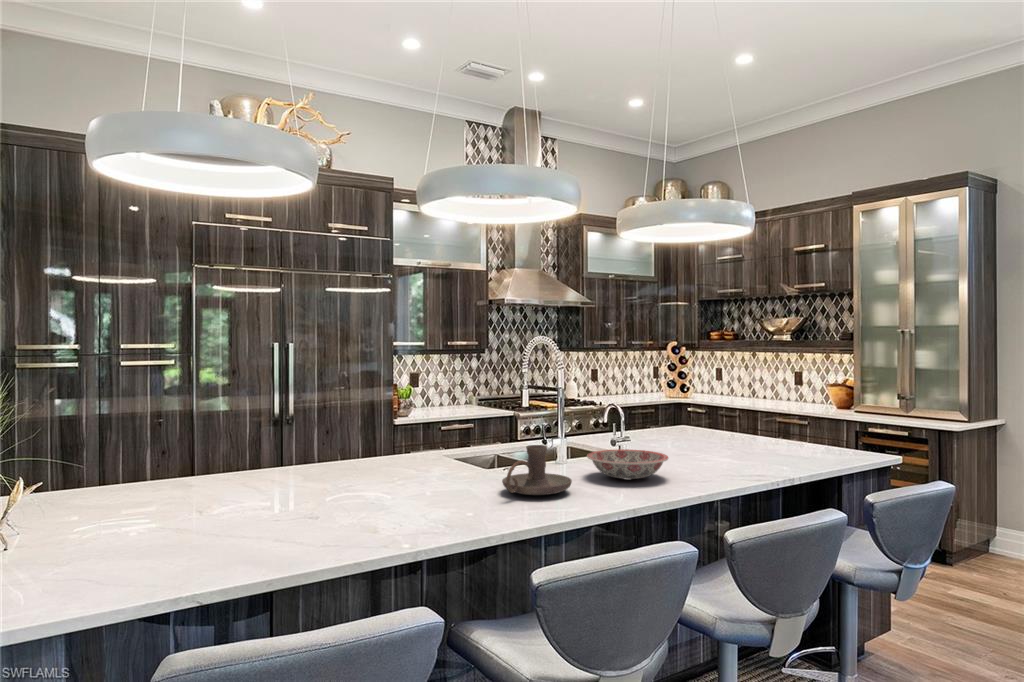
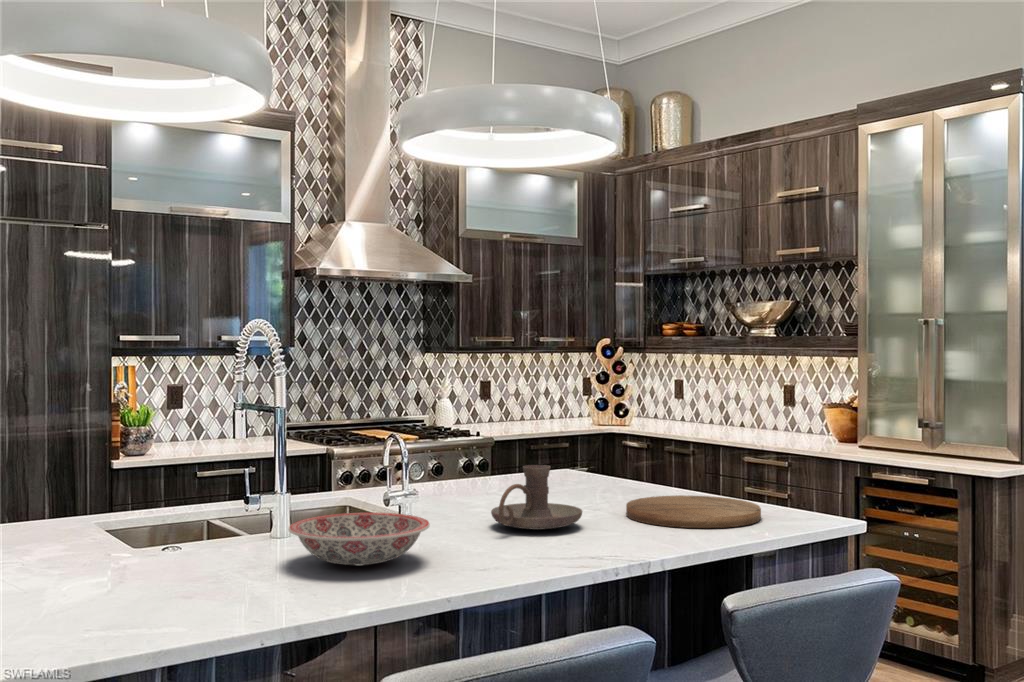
cutting board: none [752,441,839,460] -> present [626,495,761,528]
candle holder: present [502,445,572,495] -> present [491,465,582,530]

